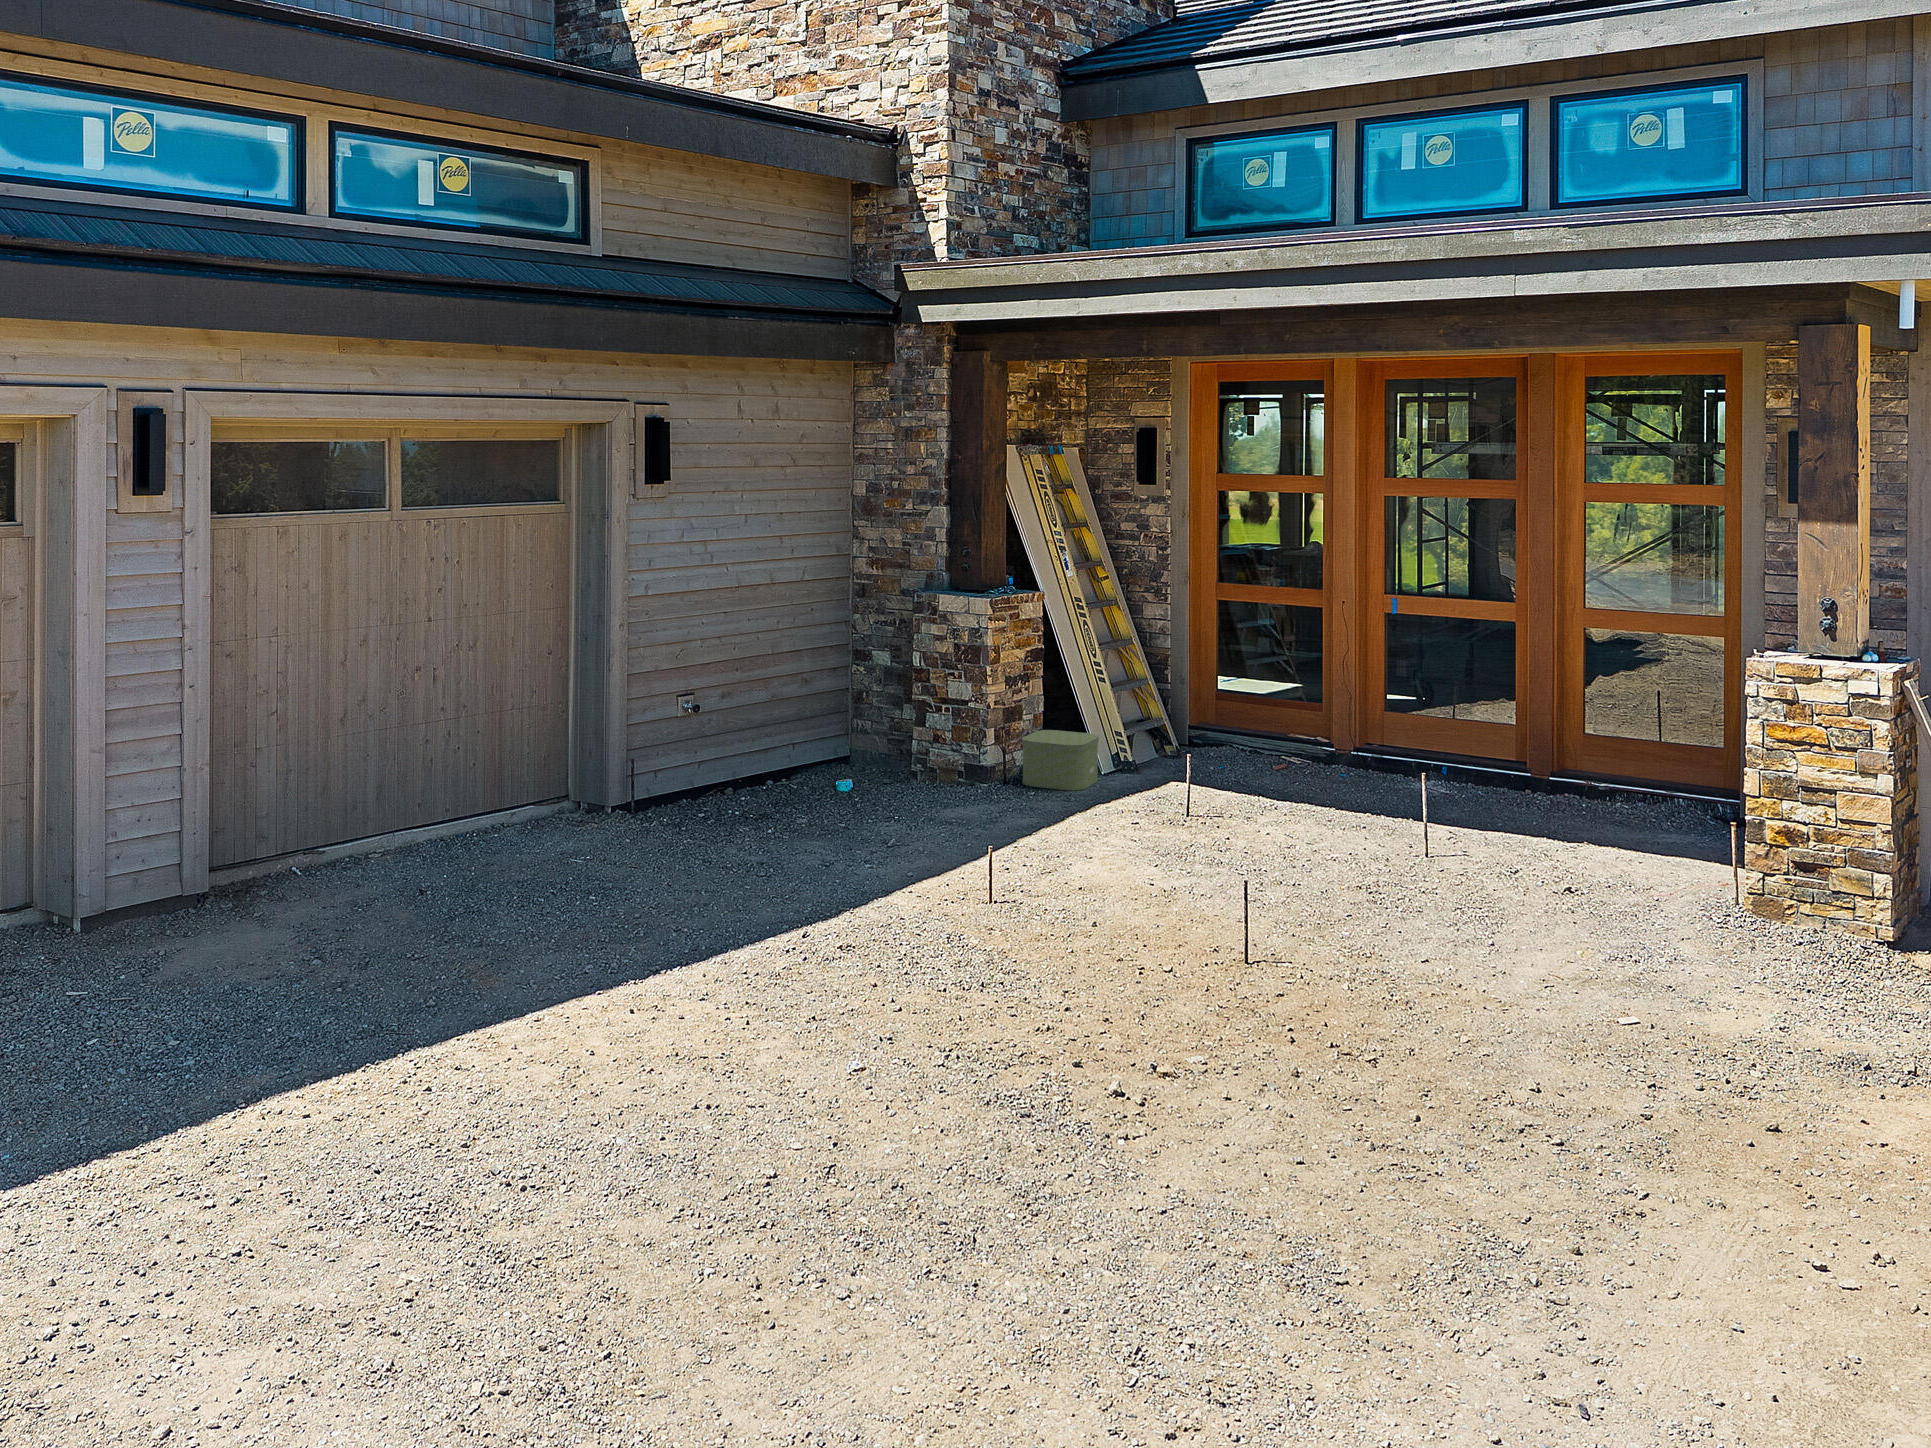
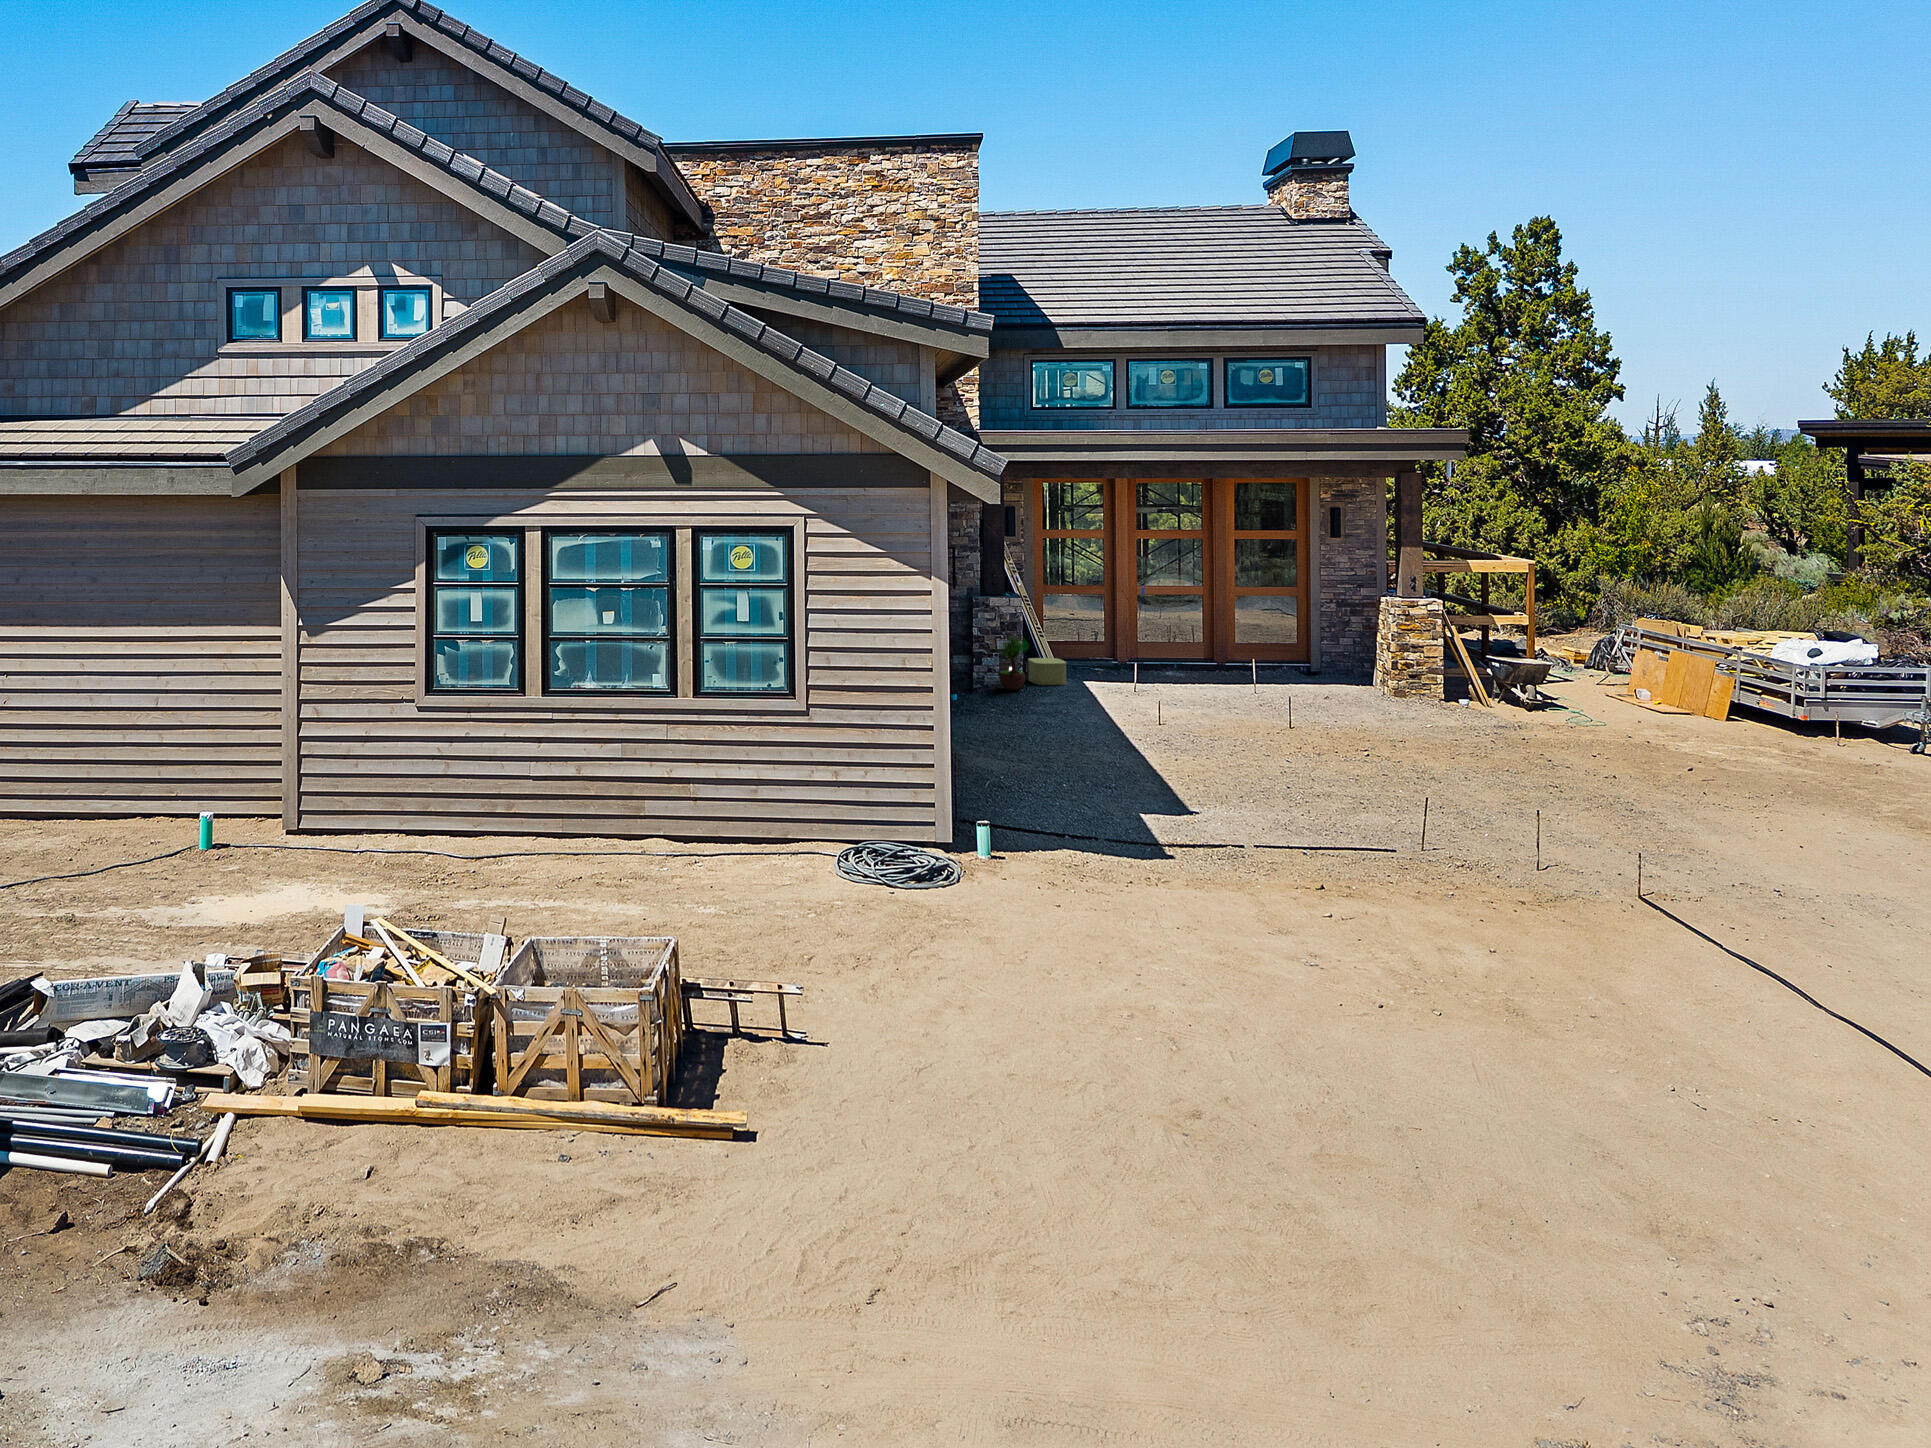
potted tree: none [892,668,967,788] -> present [999,637,1028,690]

